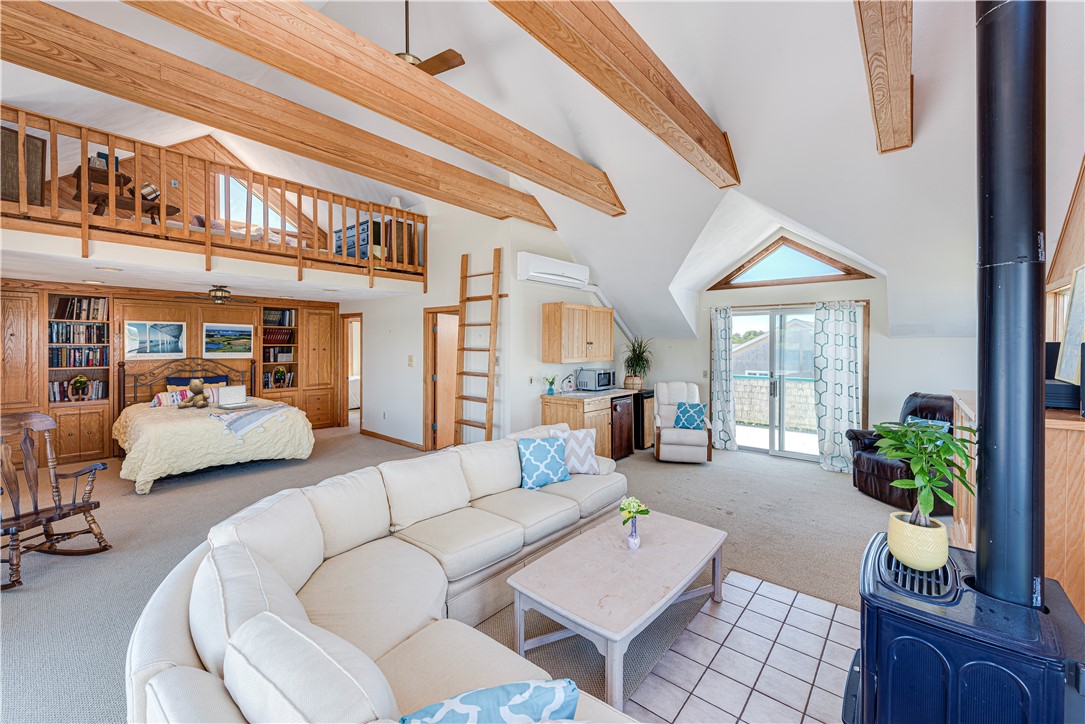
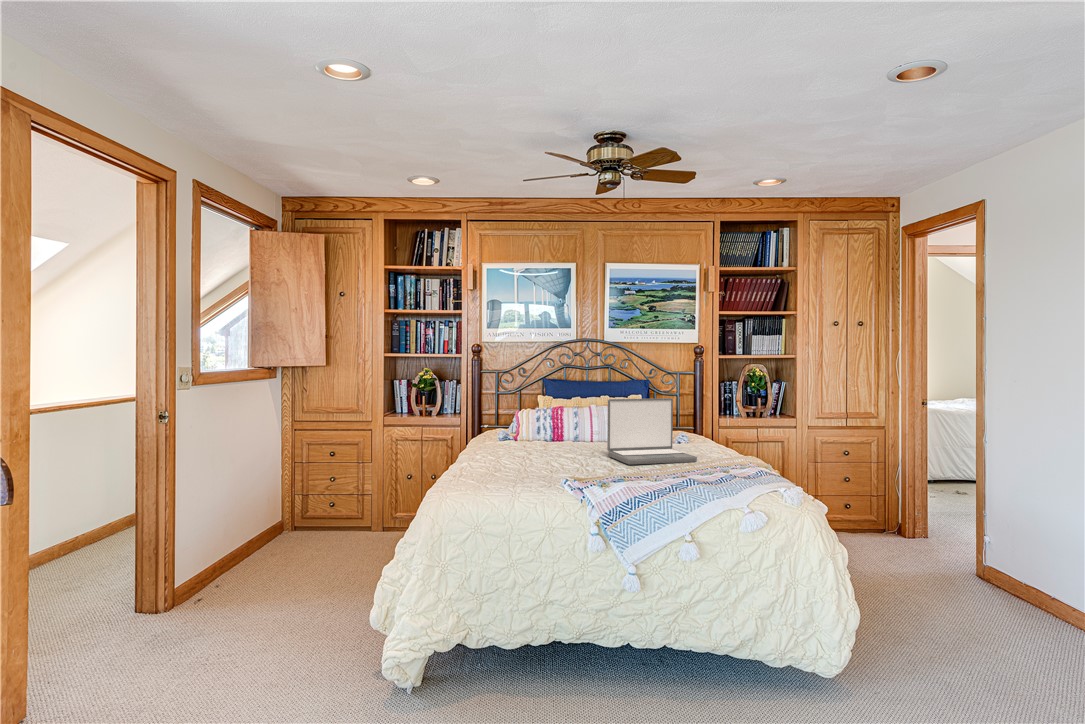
teddy bear: present [178,379,210,408] -> none [537,379,597,452]

